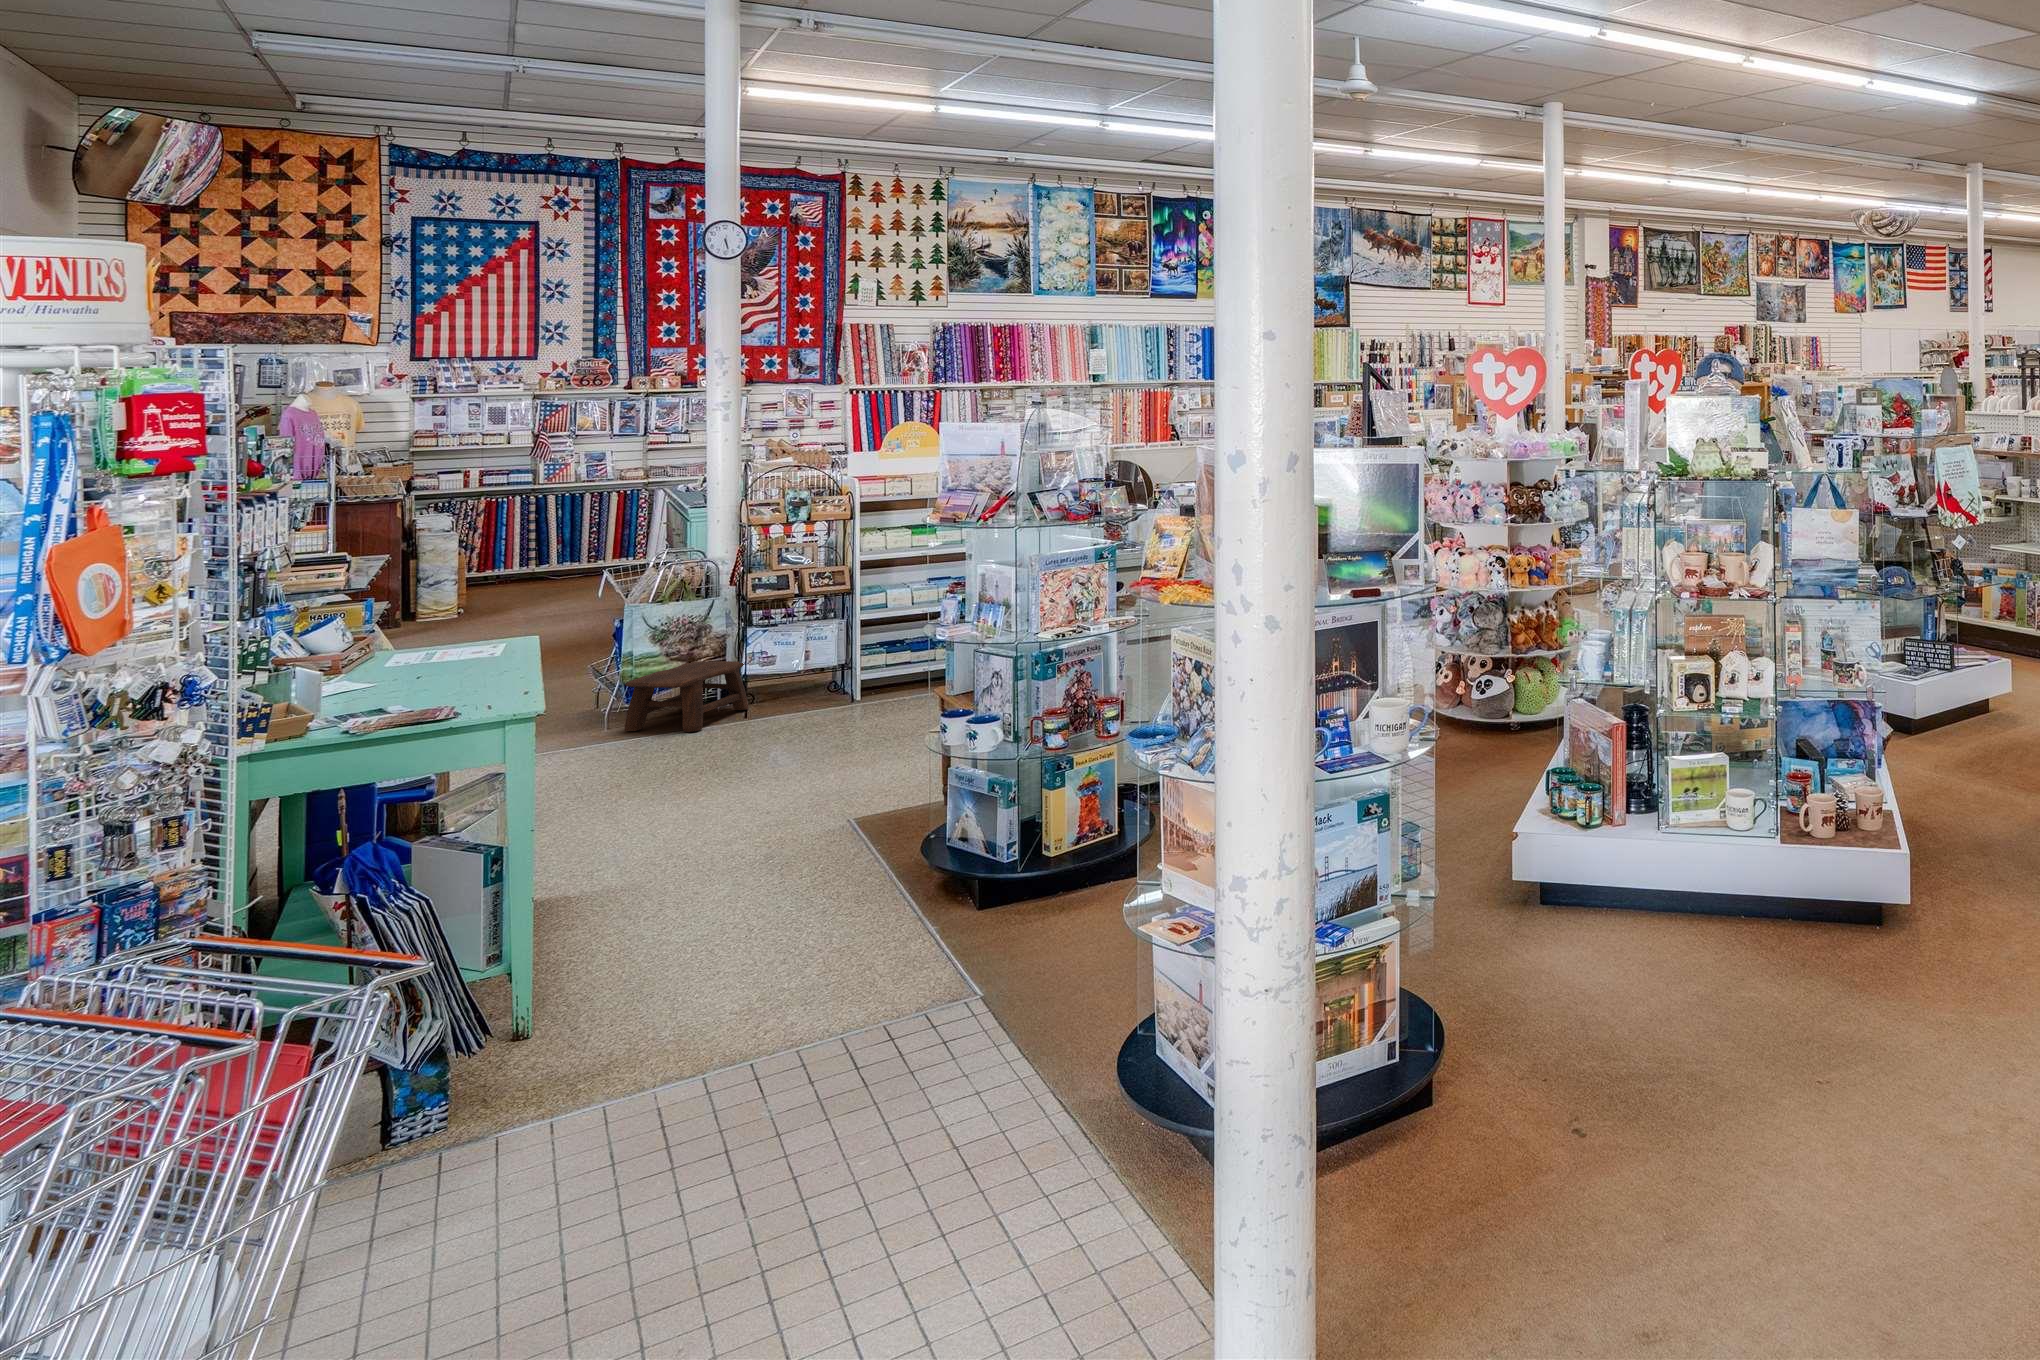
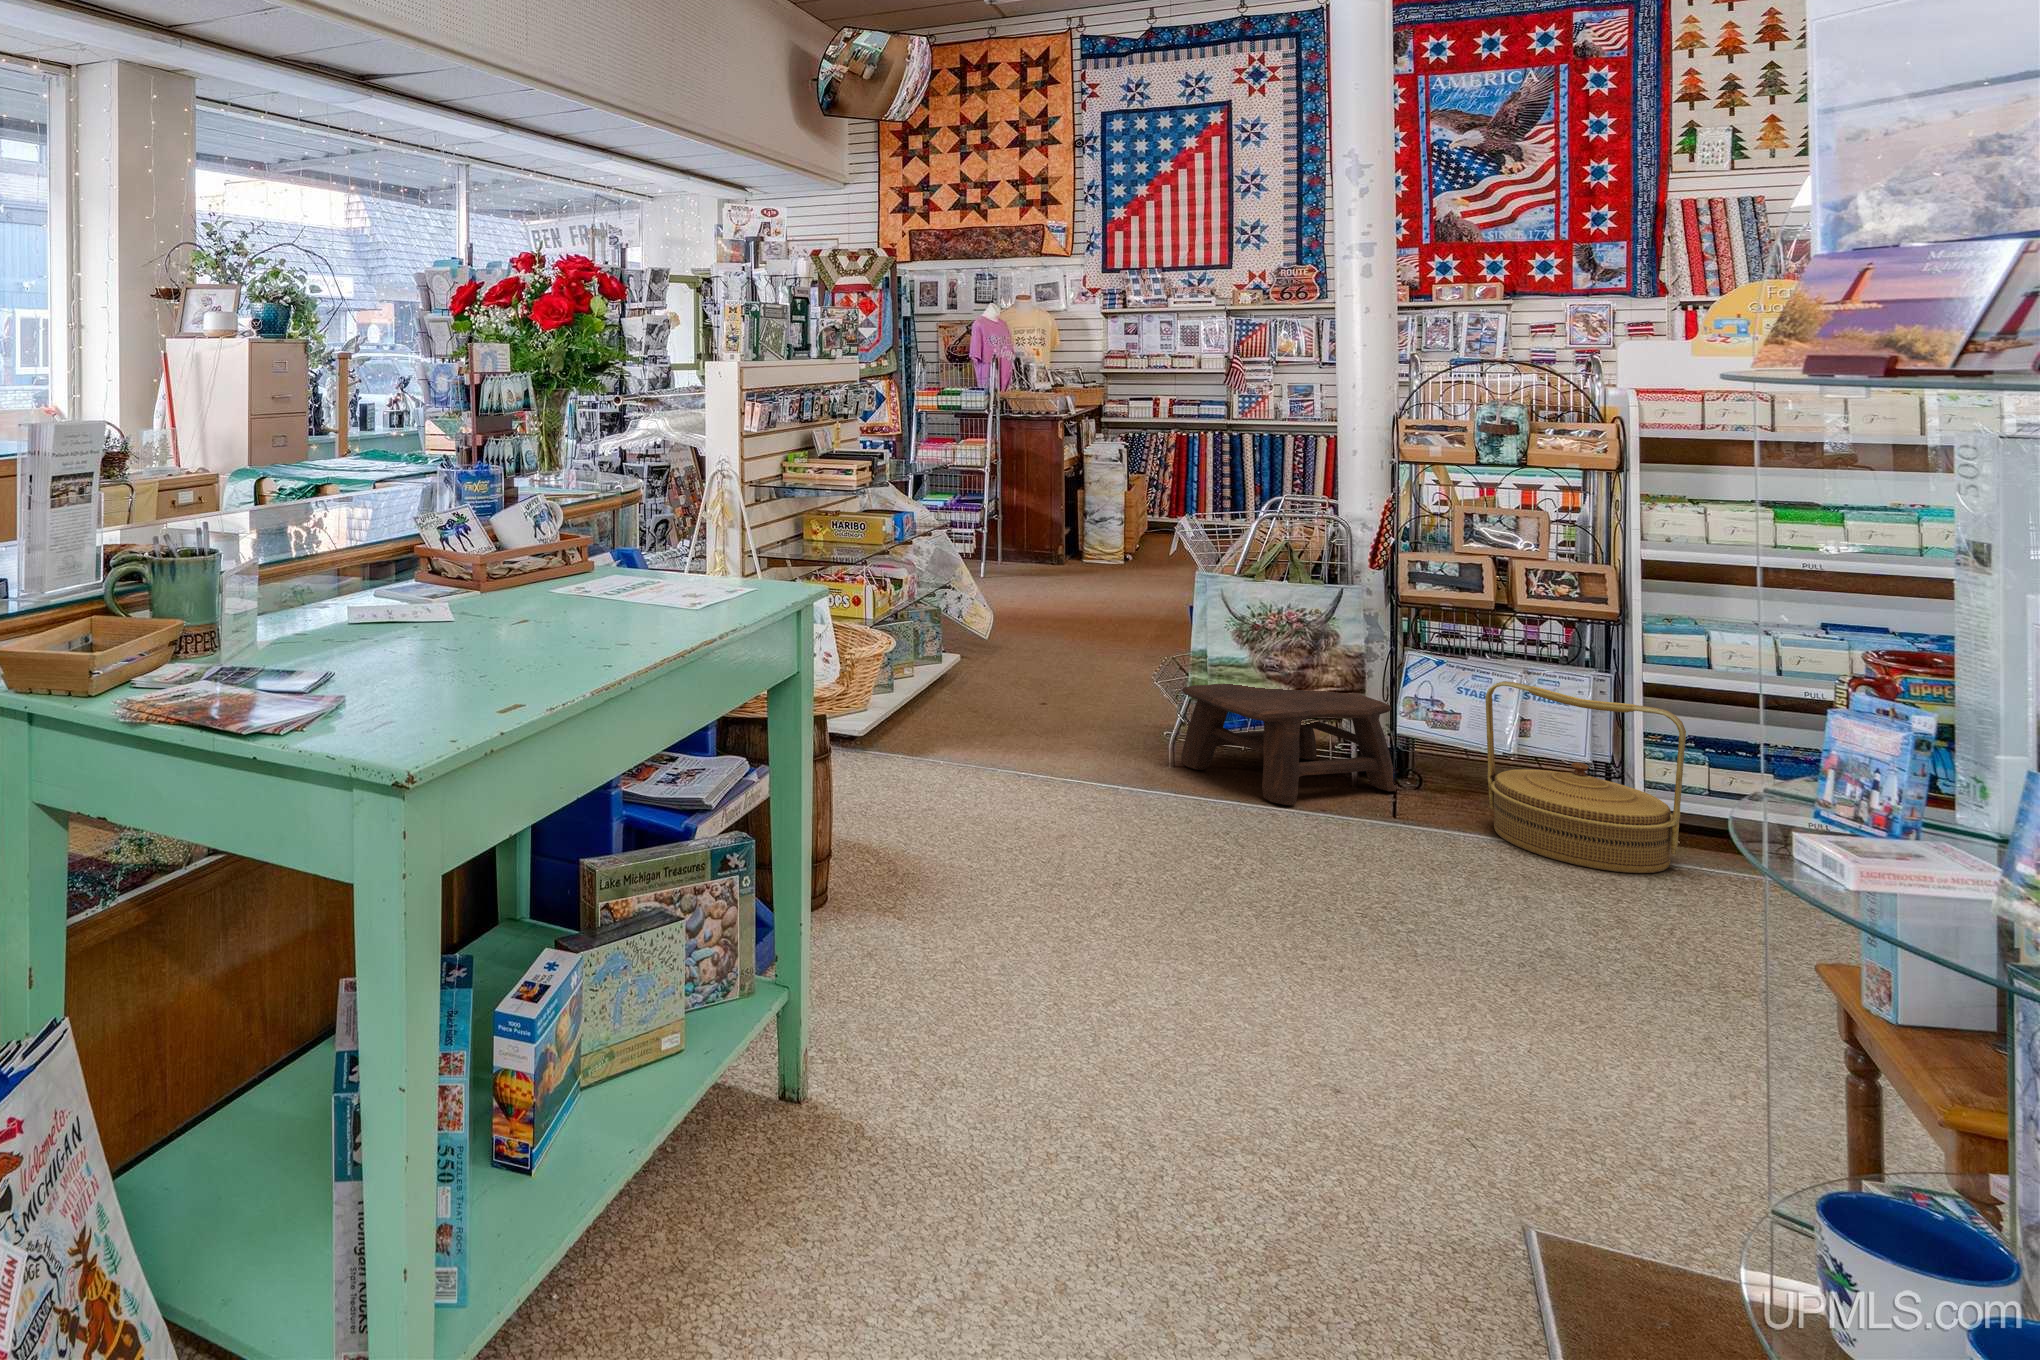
woven basket: none [795,629,880,714] -> present [1485,681,1686,873]

